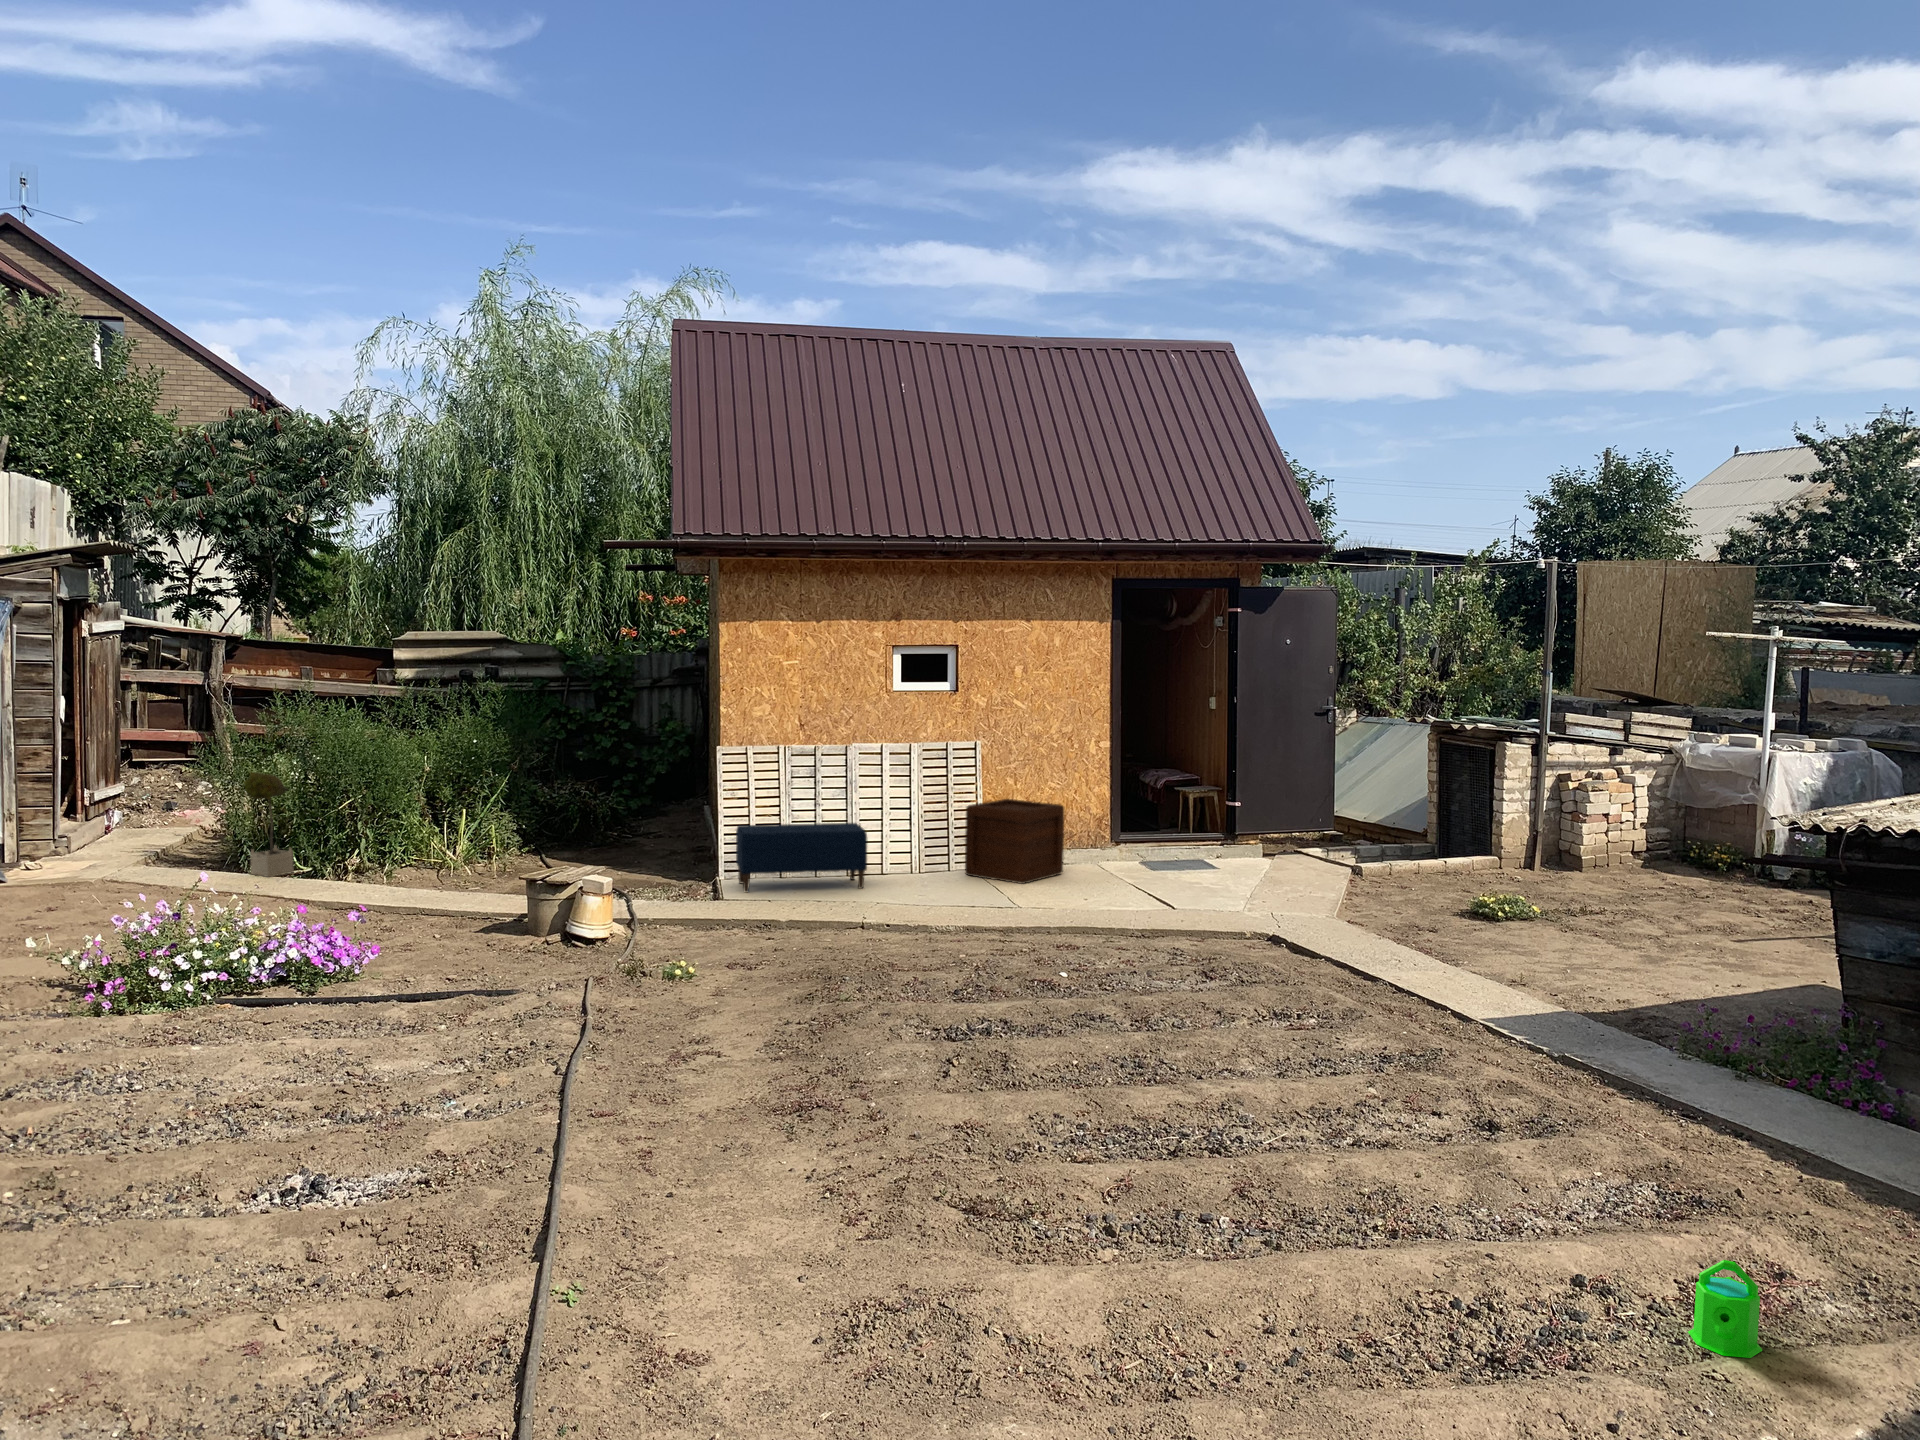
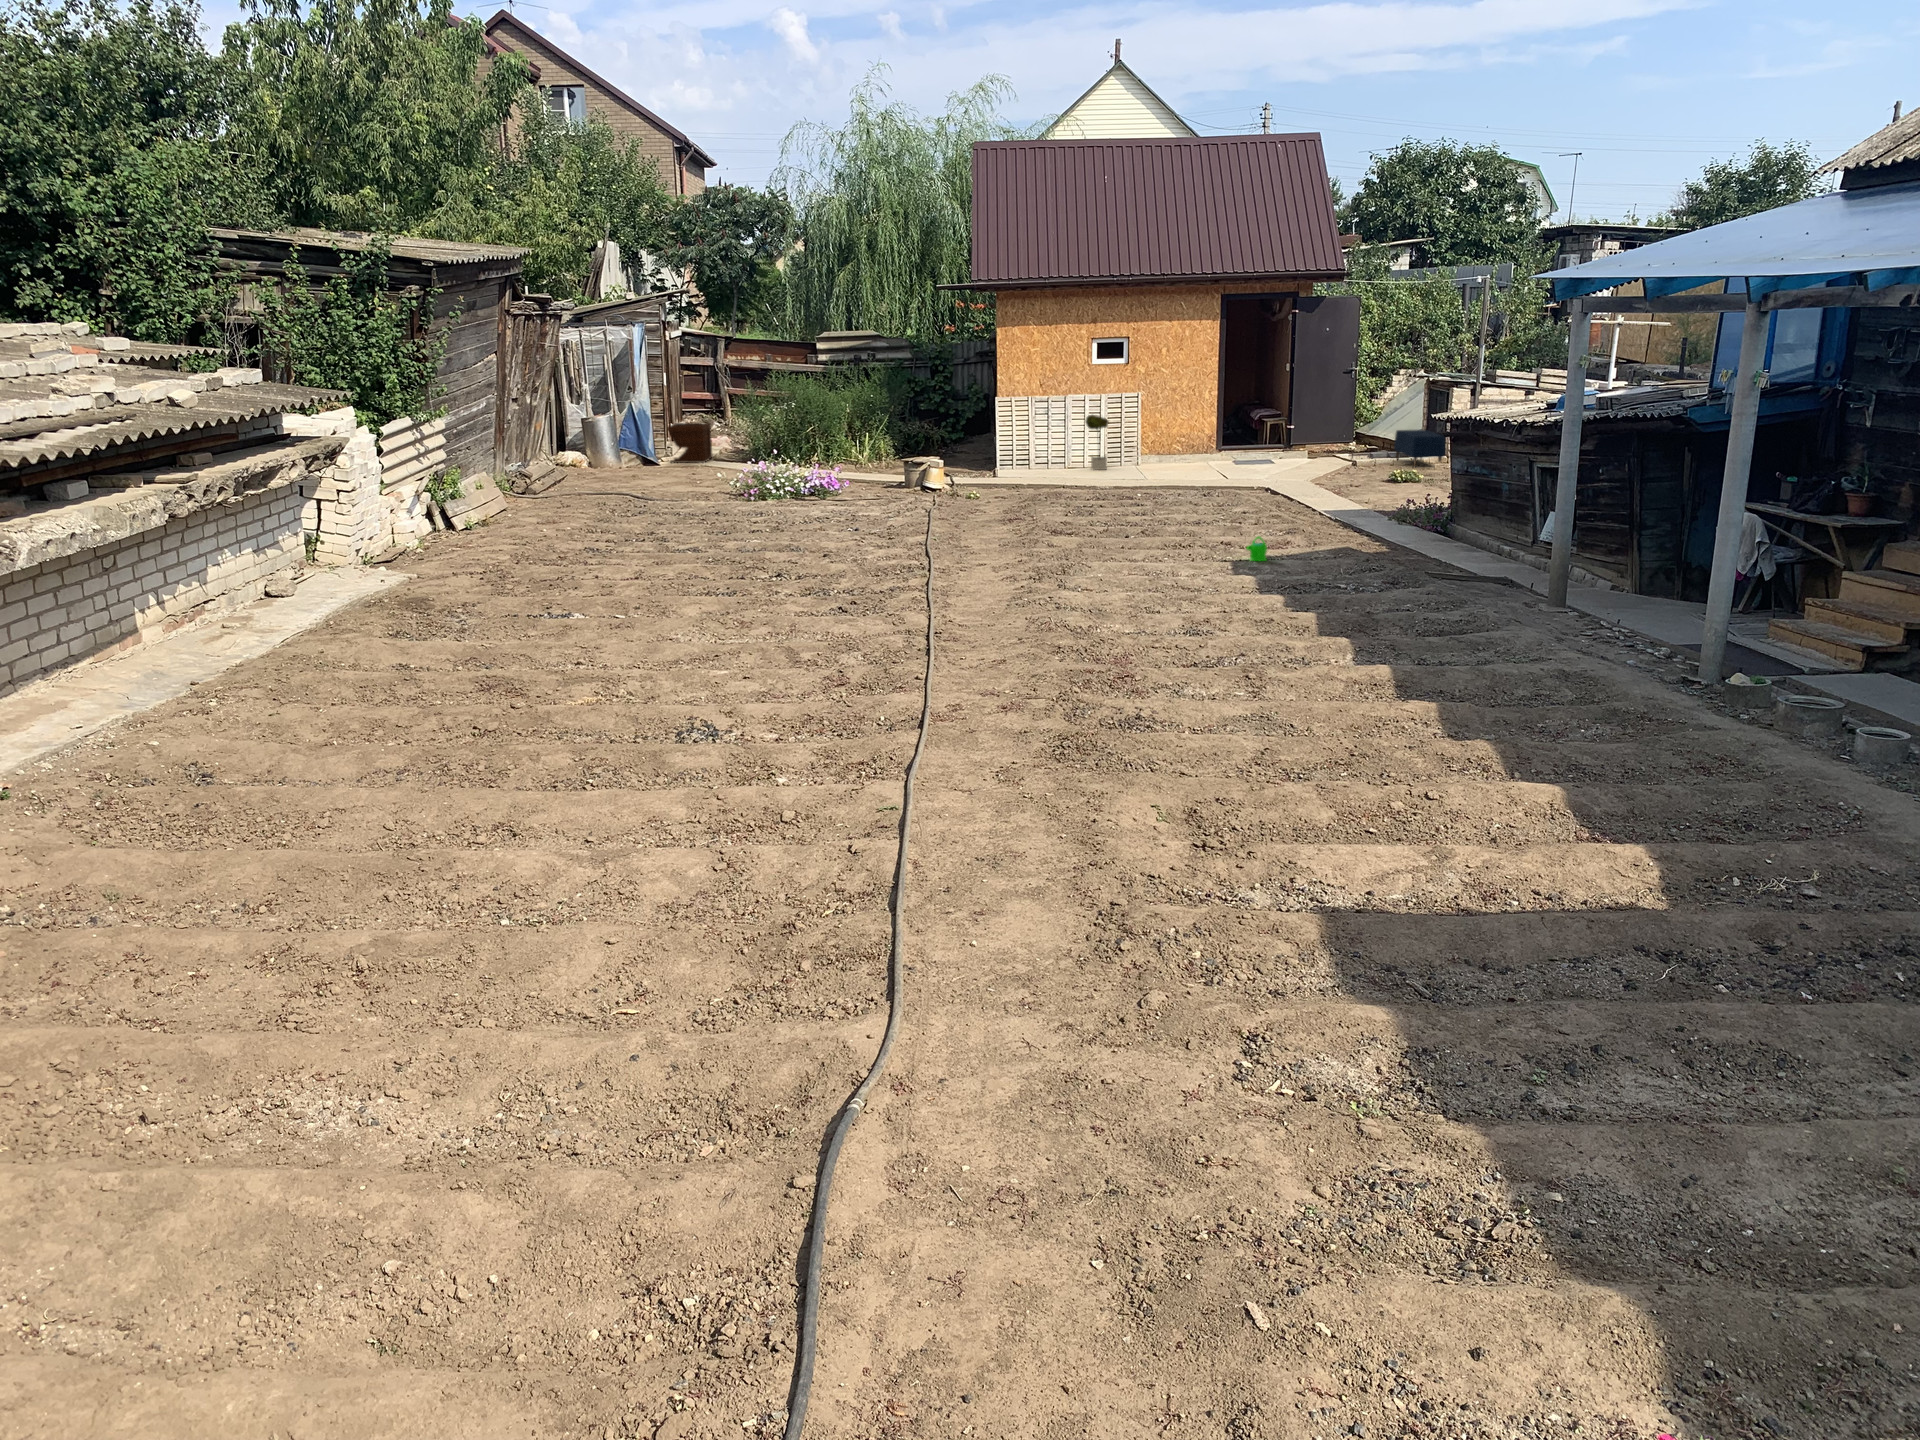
potted tree: present [244,772,294,877] -> present [1085,415,1109,470]
wooden crate: present [965,799,1064,884] -> present [667,423,712,463]
bench: present [736,823,867,892] -> present [1394,430,1445,467]

